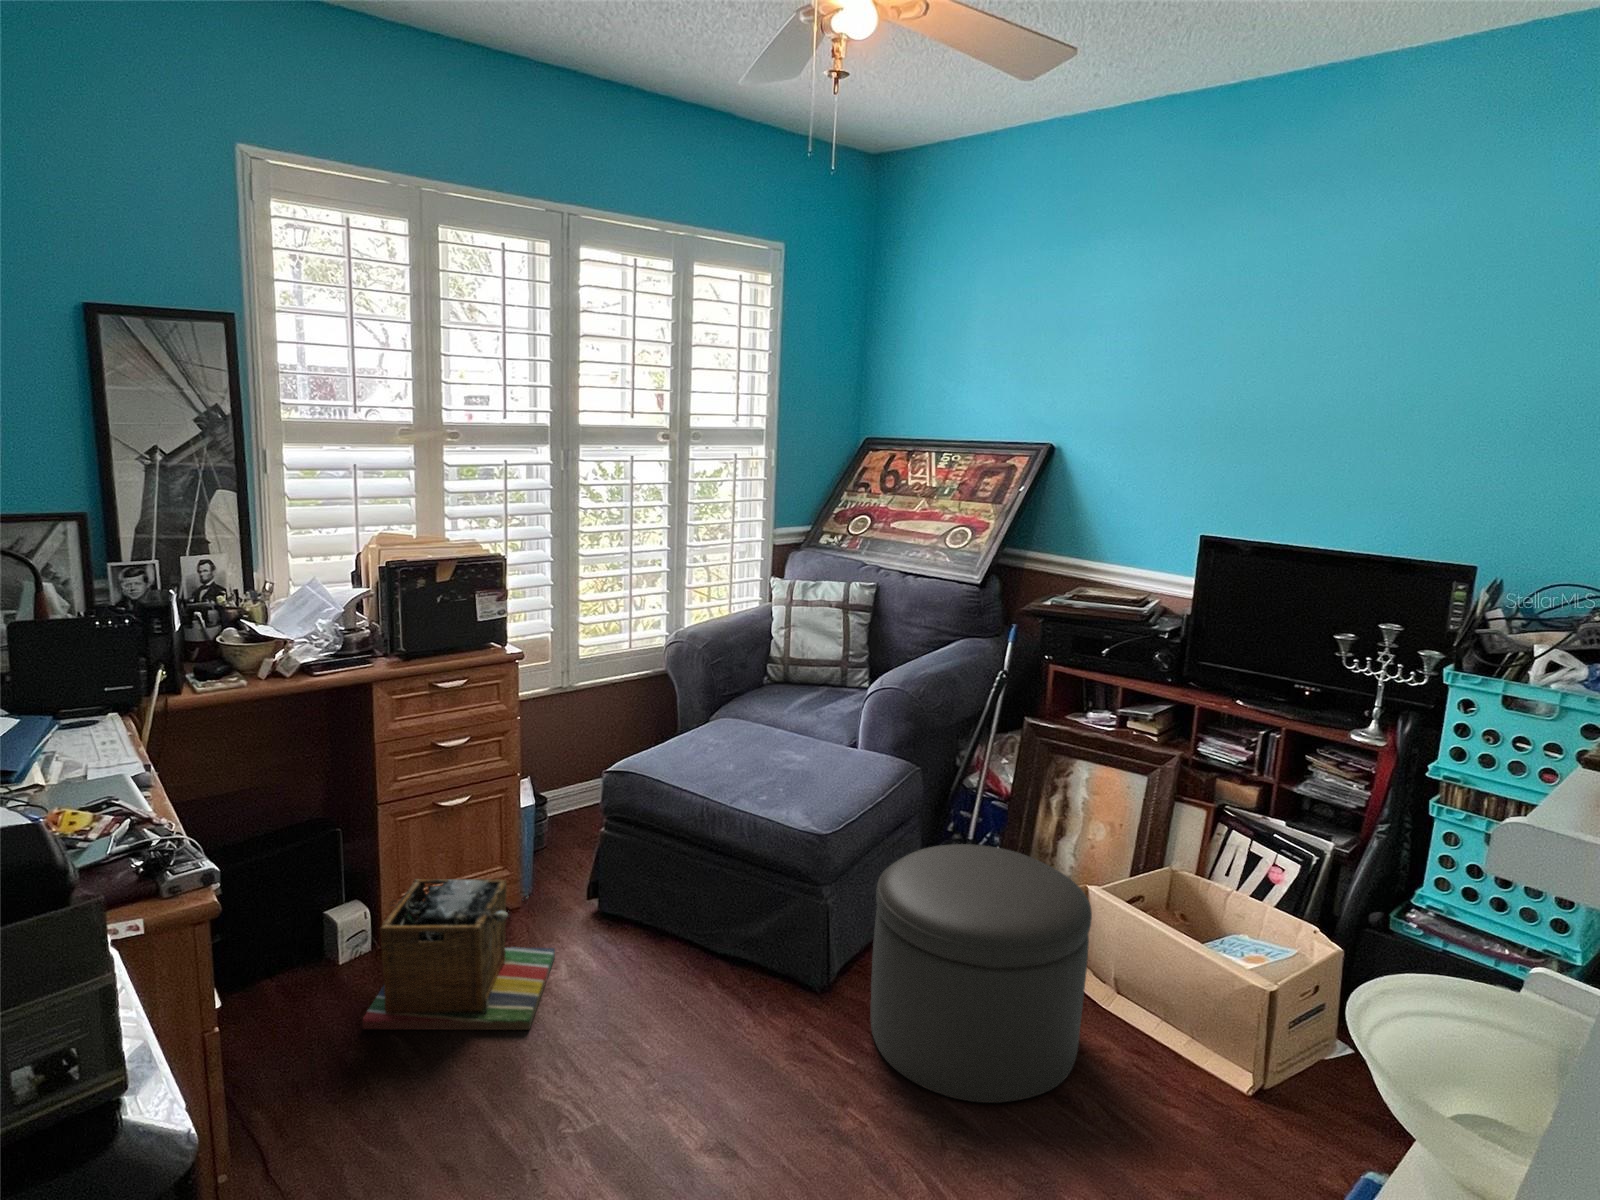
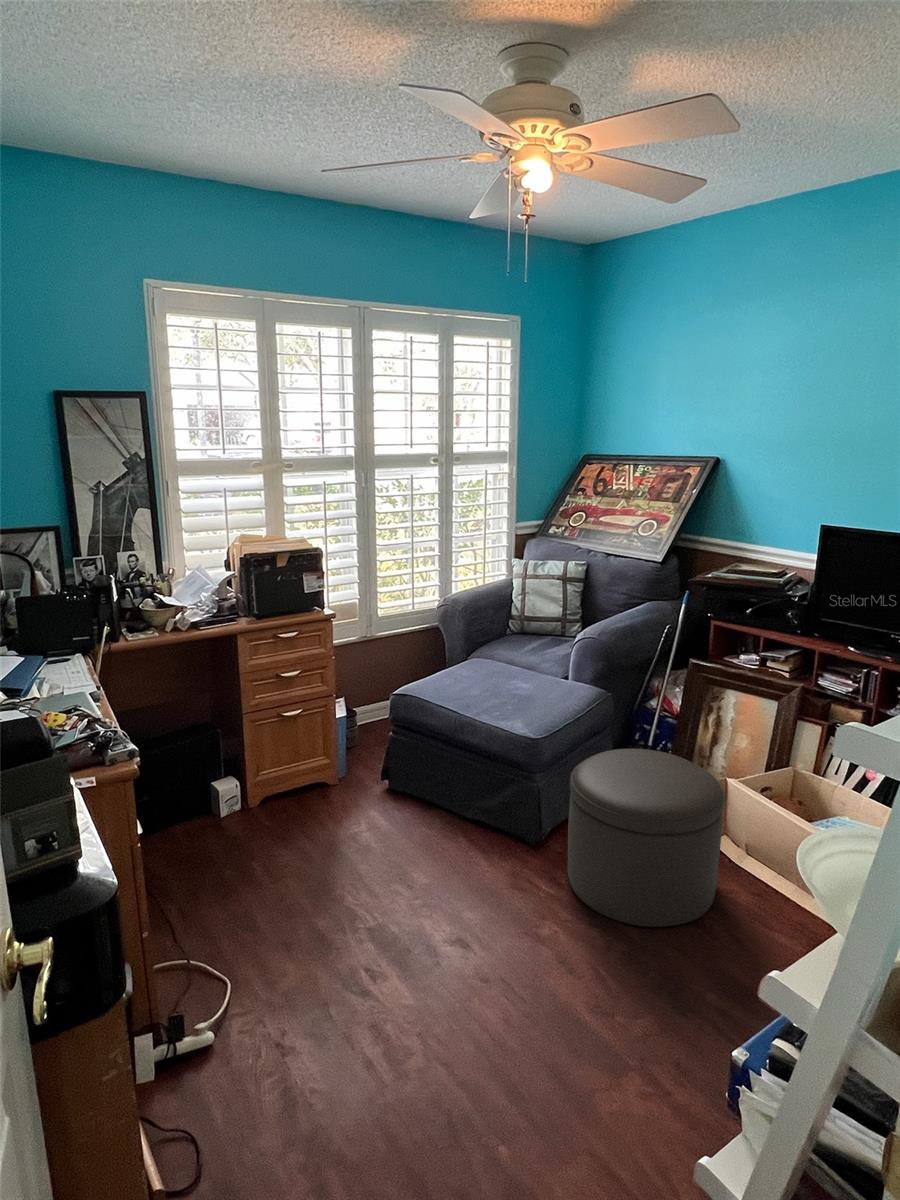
laundry basket: present [363,879,555,1030] -> none [234,762,358,863]

